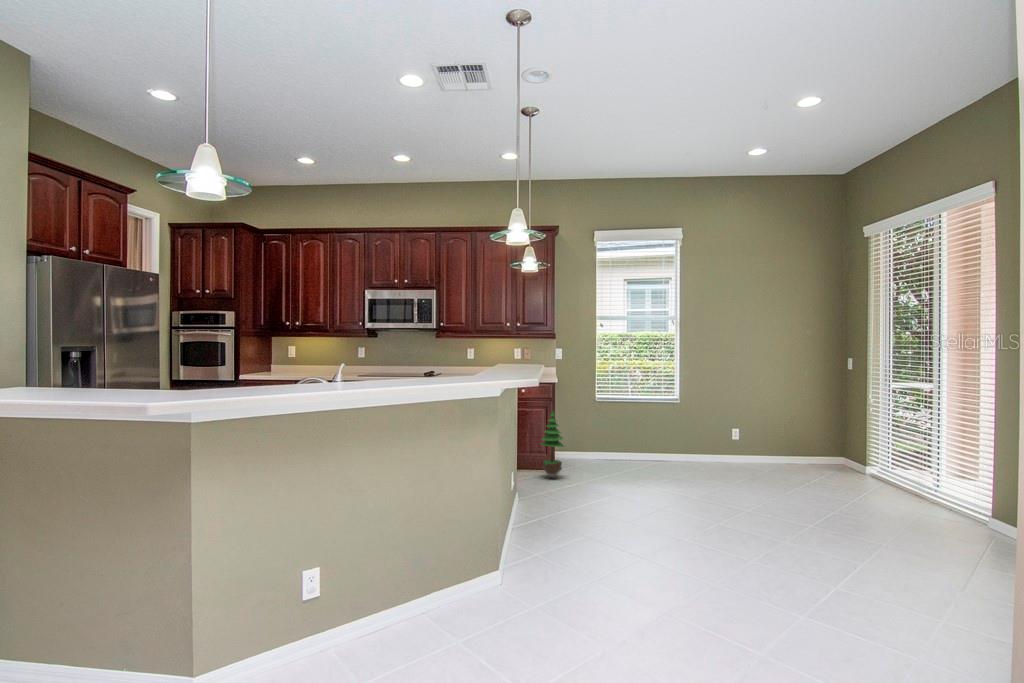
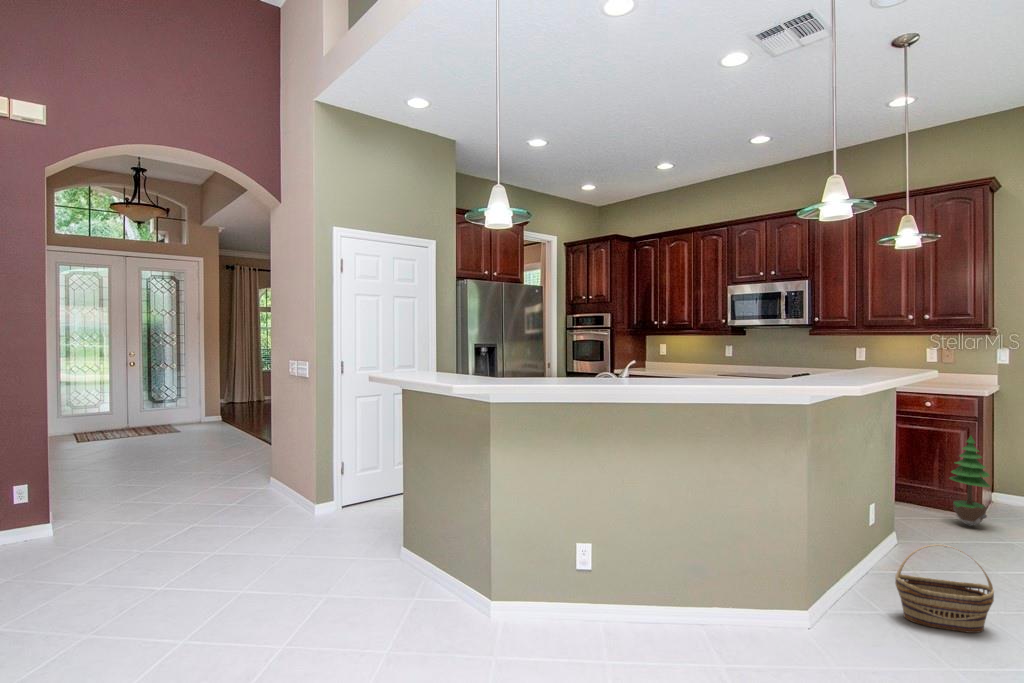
basket: none [540,482,593,544] -> present [895,545,994,633]

